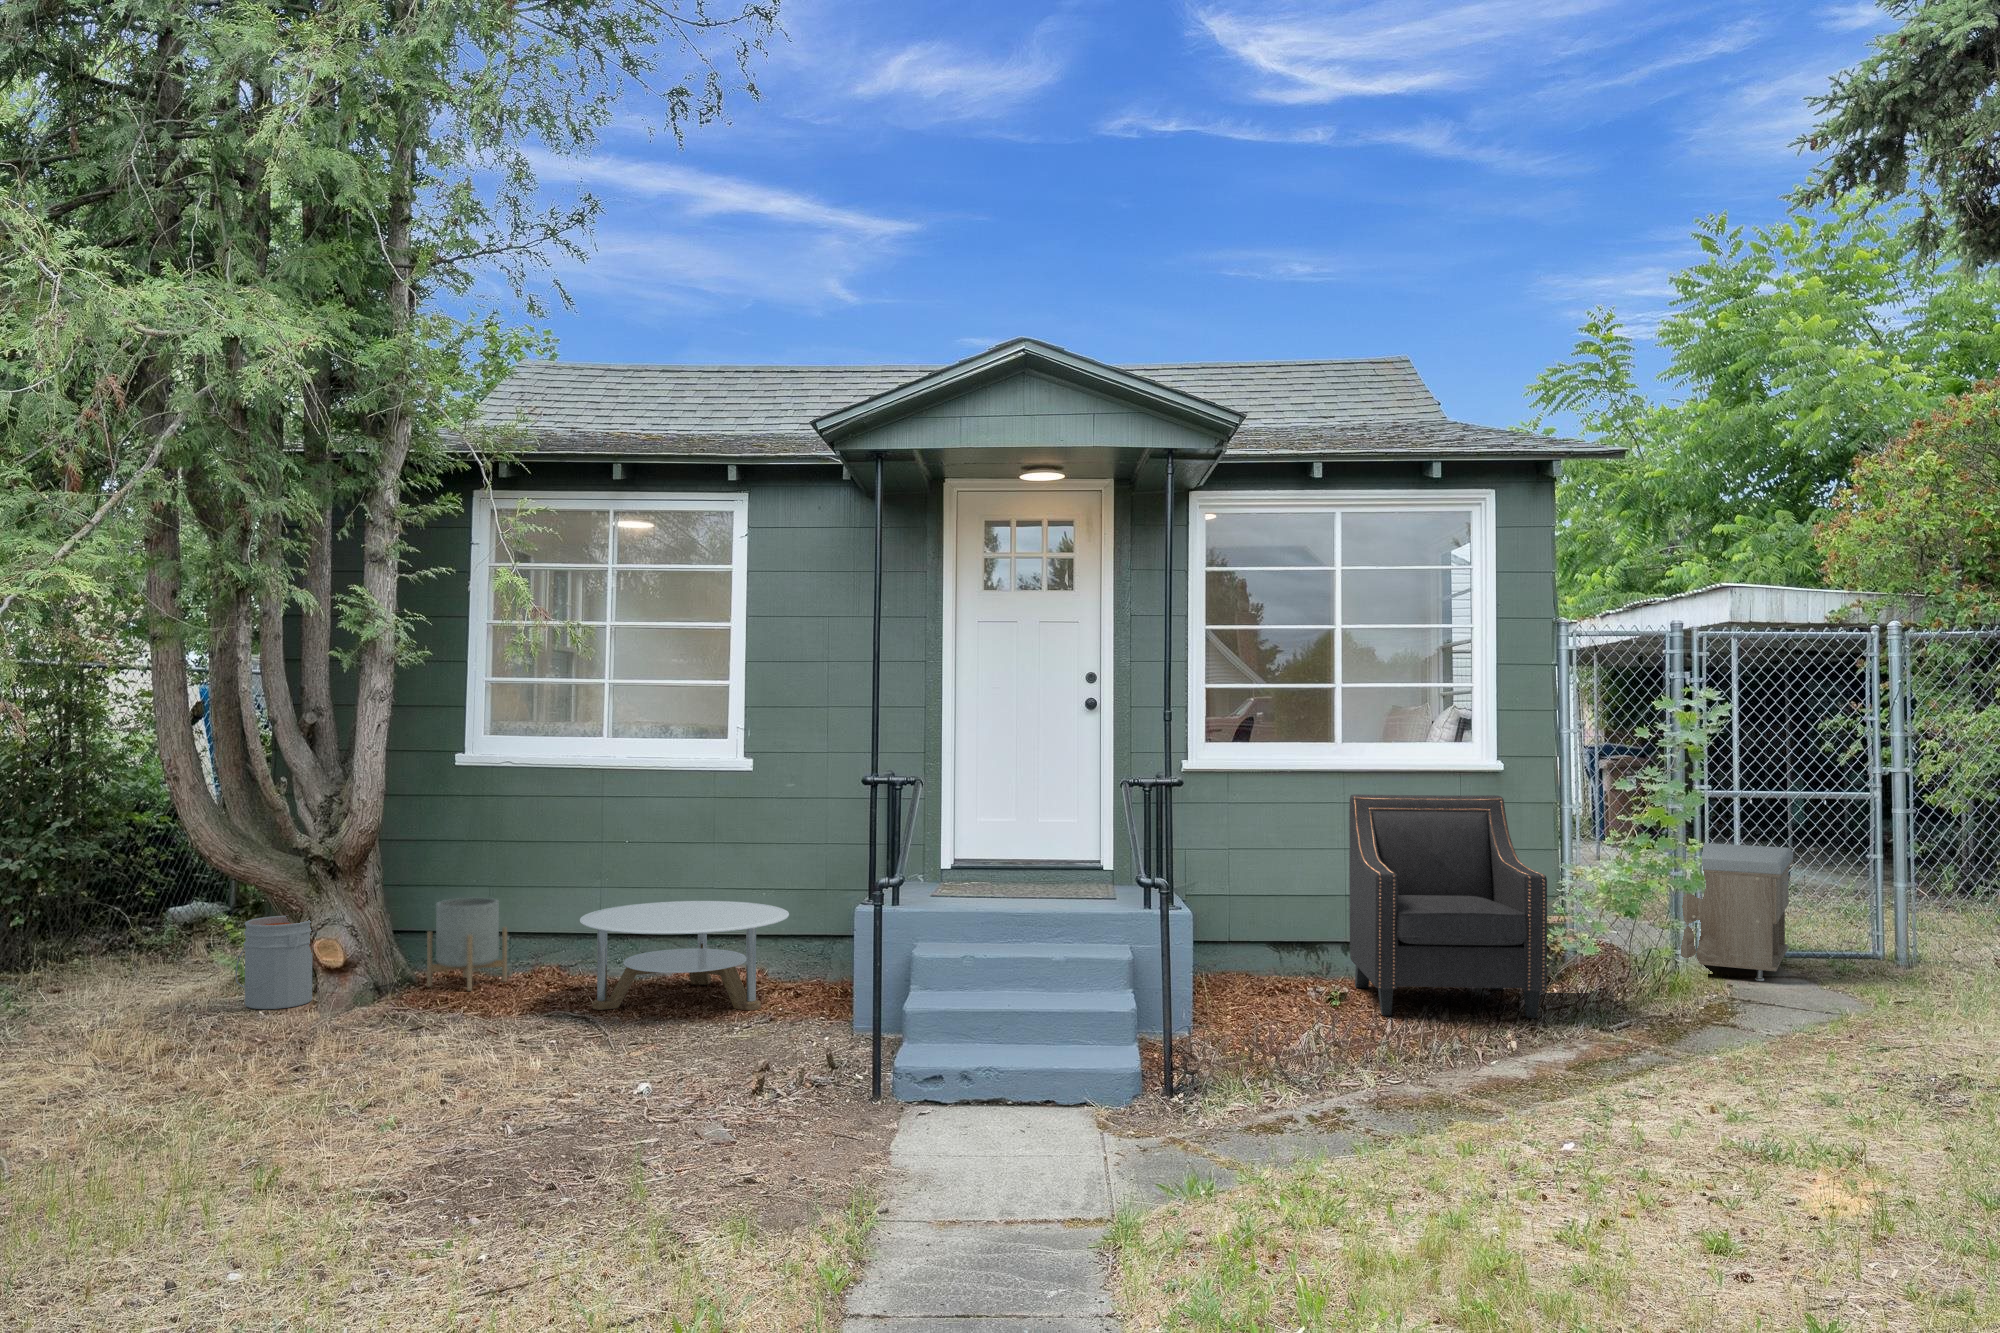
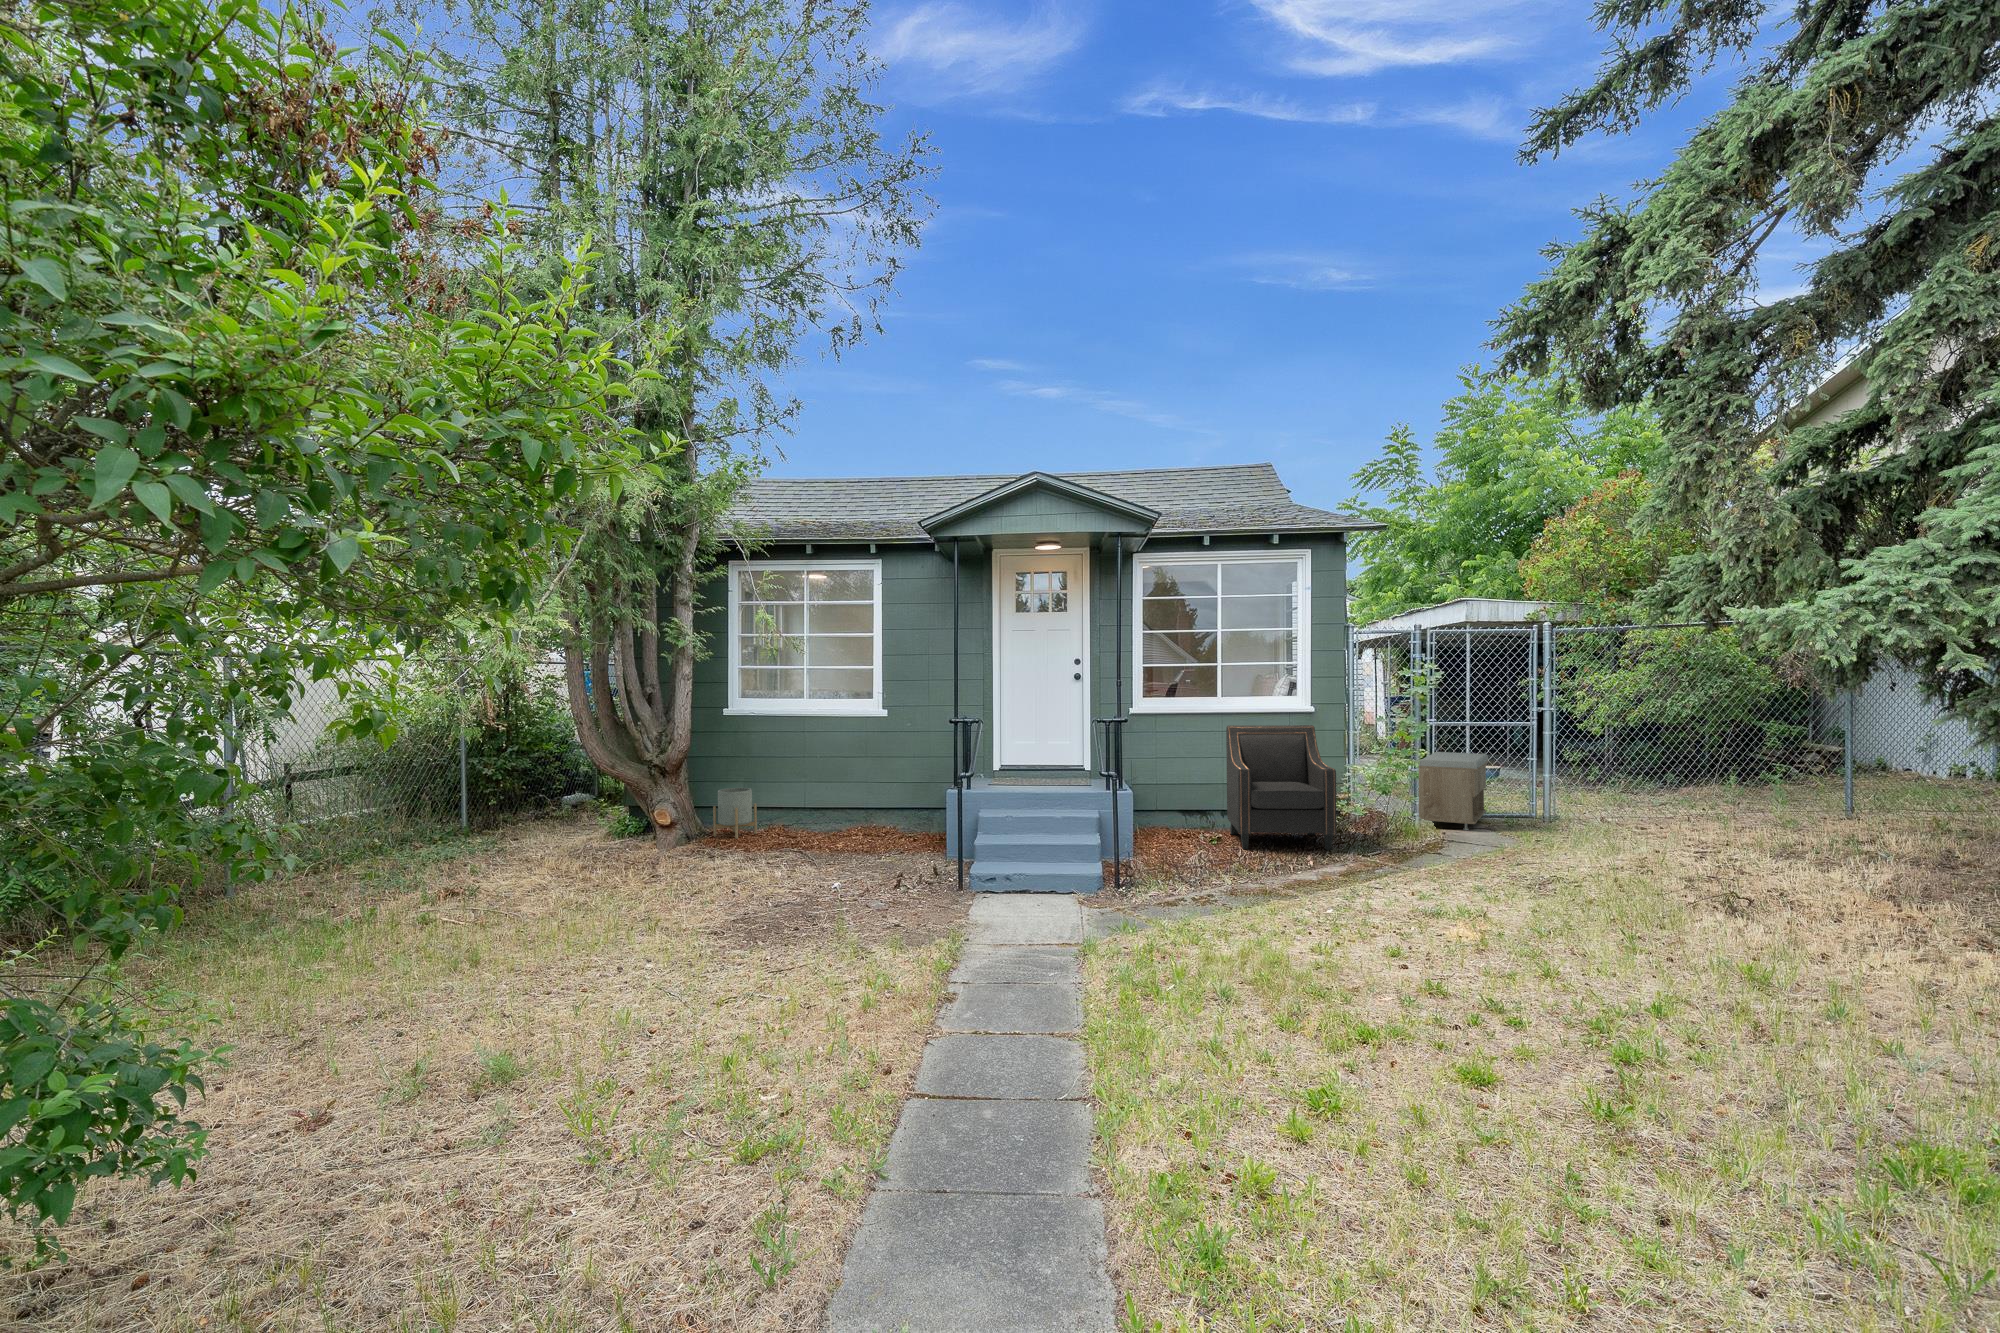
round table: present [580,901,789,1010] -> none [796,788,911,848]
bucket: present [235,916,312,1009] -> none [611,798,653,848]

